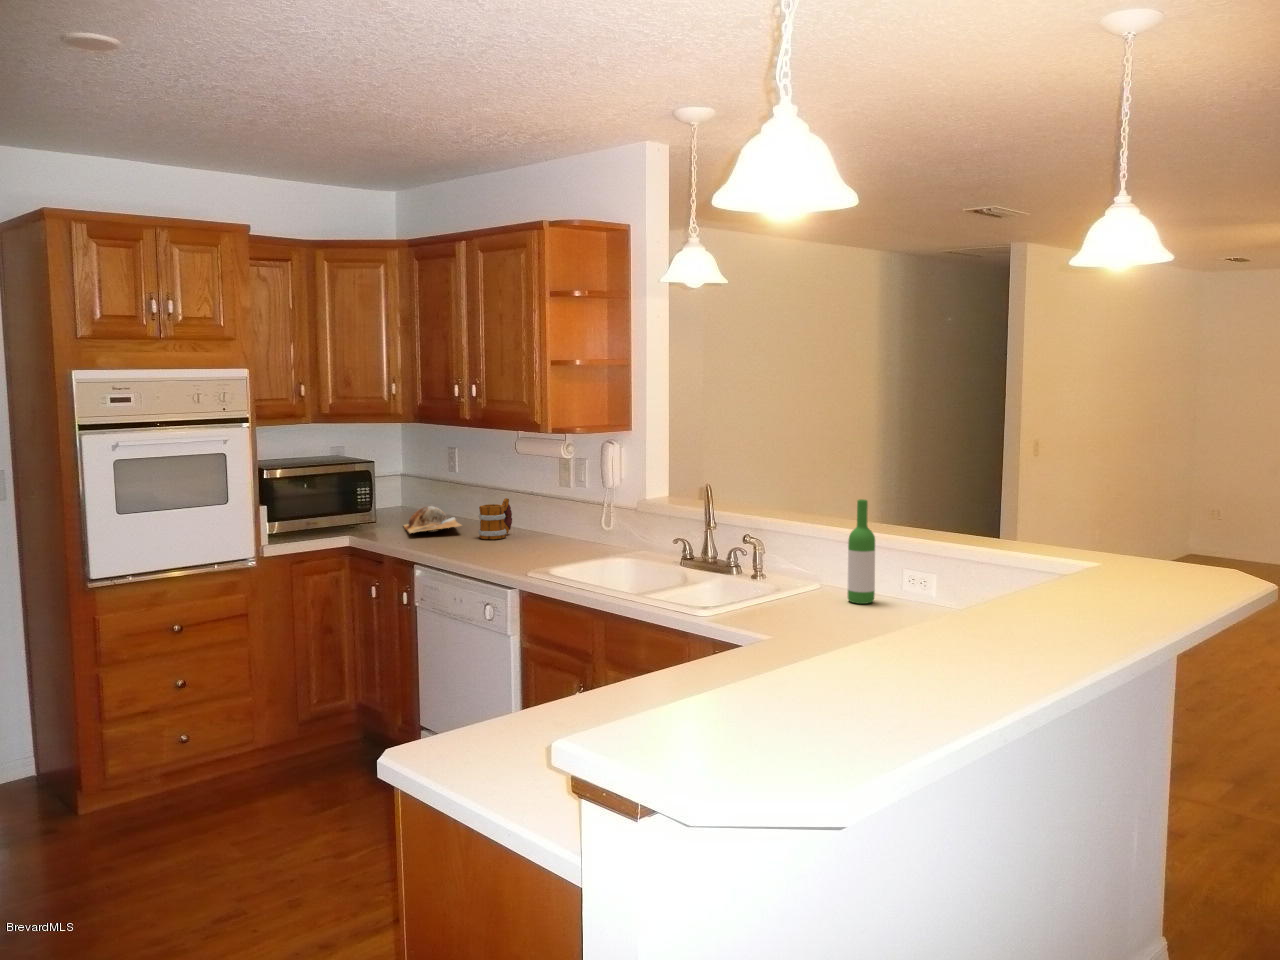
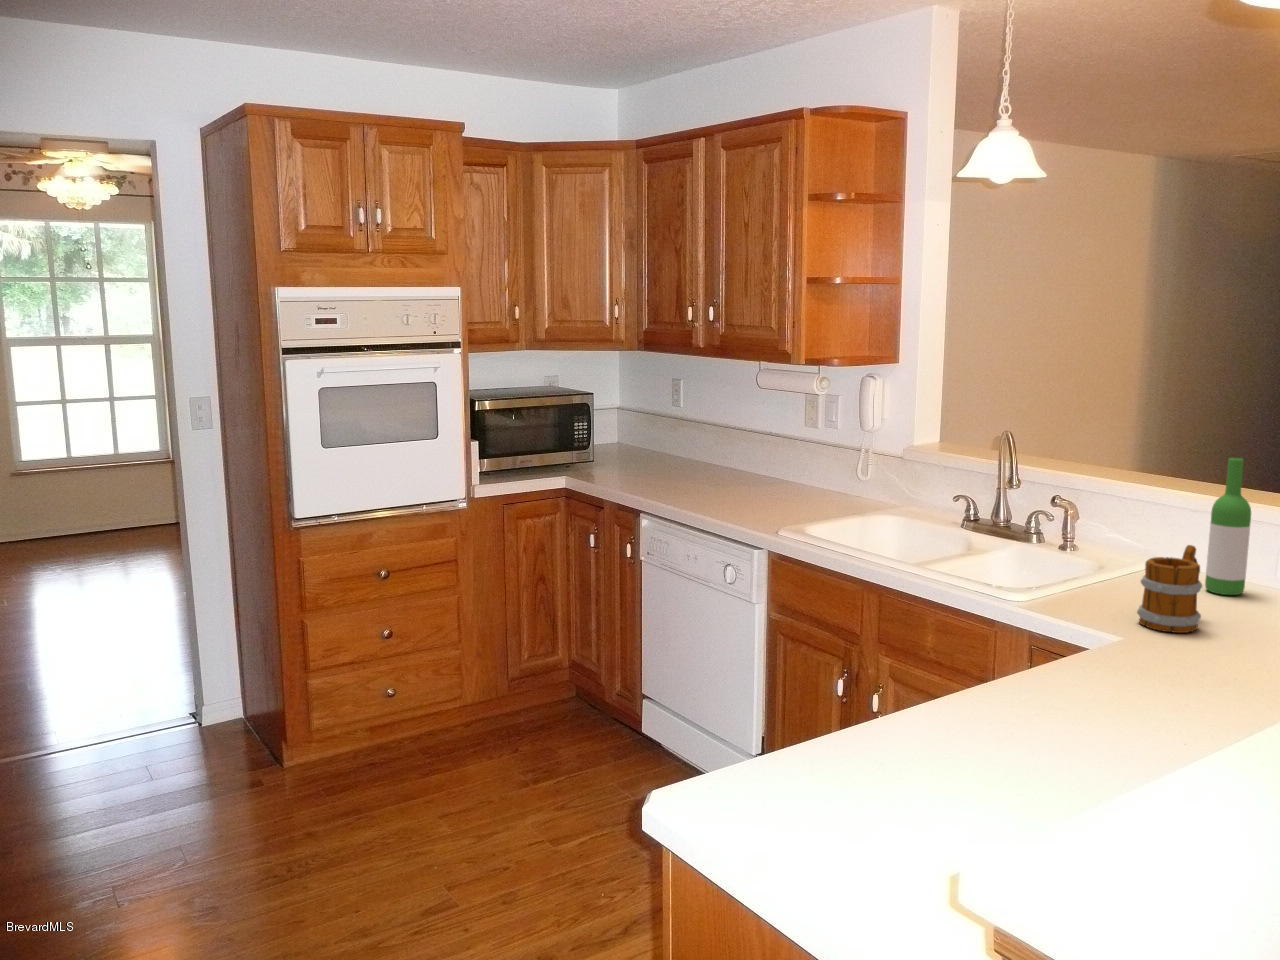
mug: present [478,498,512,540] -> present [1137,545,1202,633]
chopping board: present [404,506,461,533] -> none [622,445,691,477]

